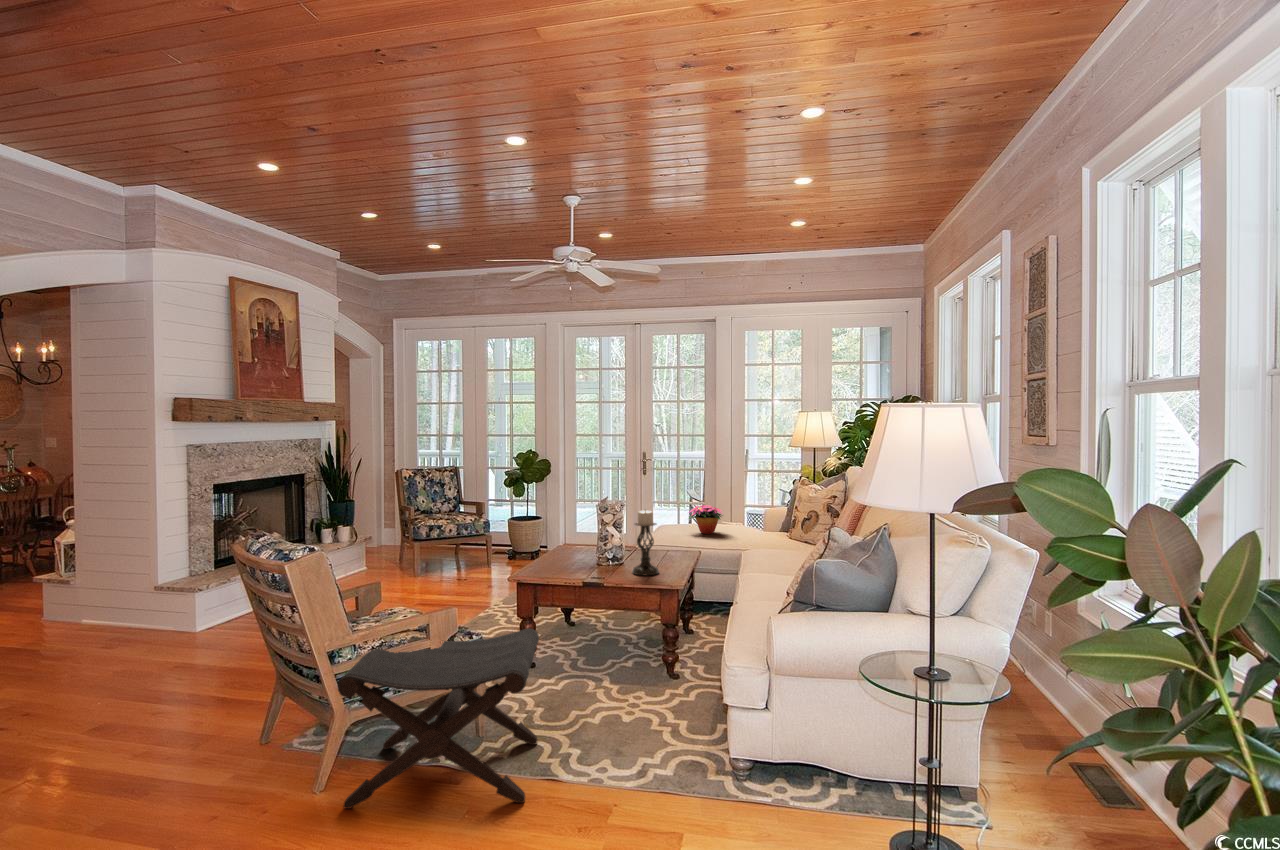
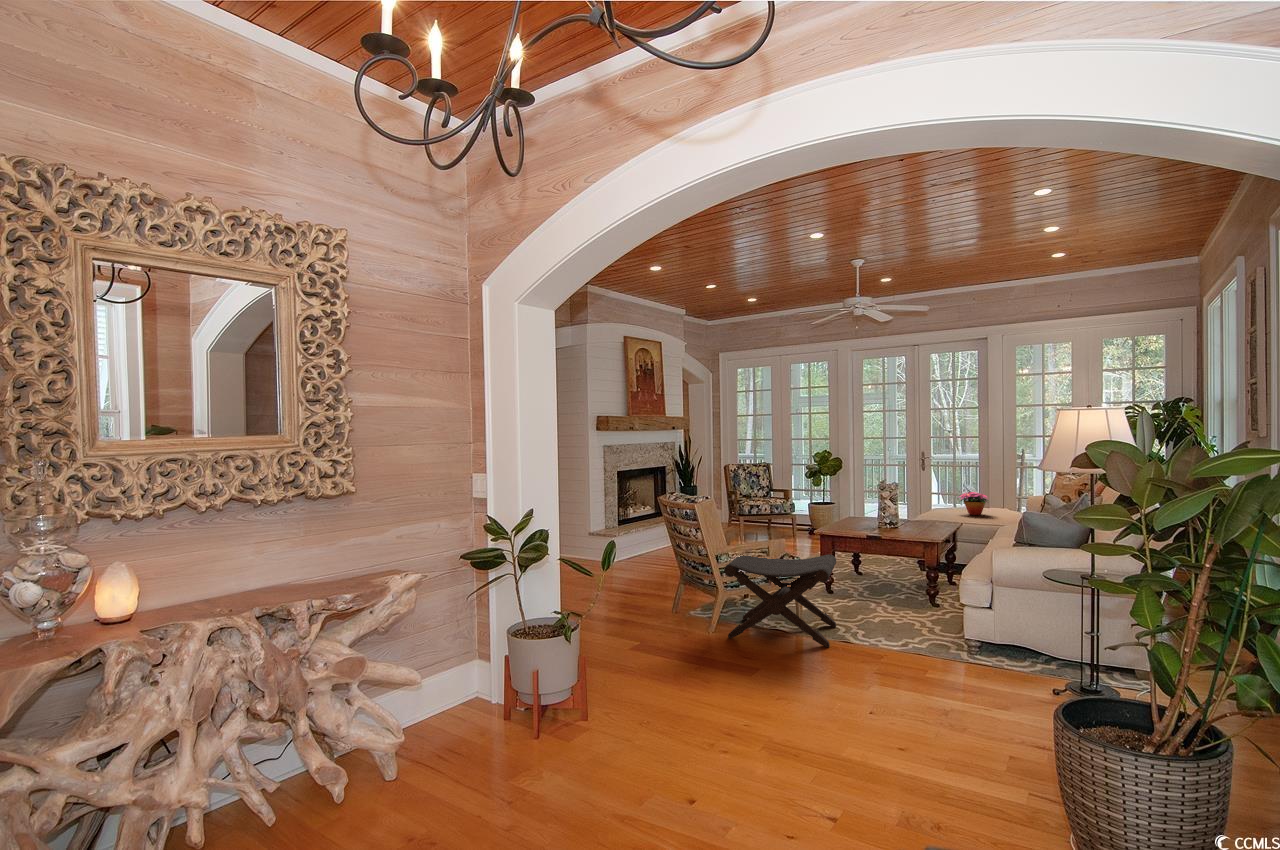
candle holder: present [632,509,659,575] -> none [904,488,925,535]

